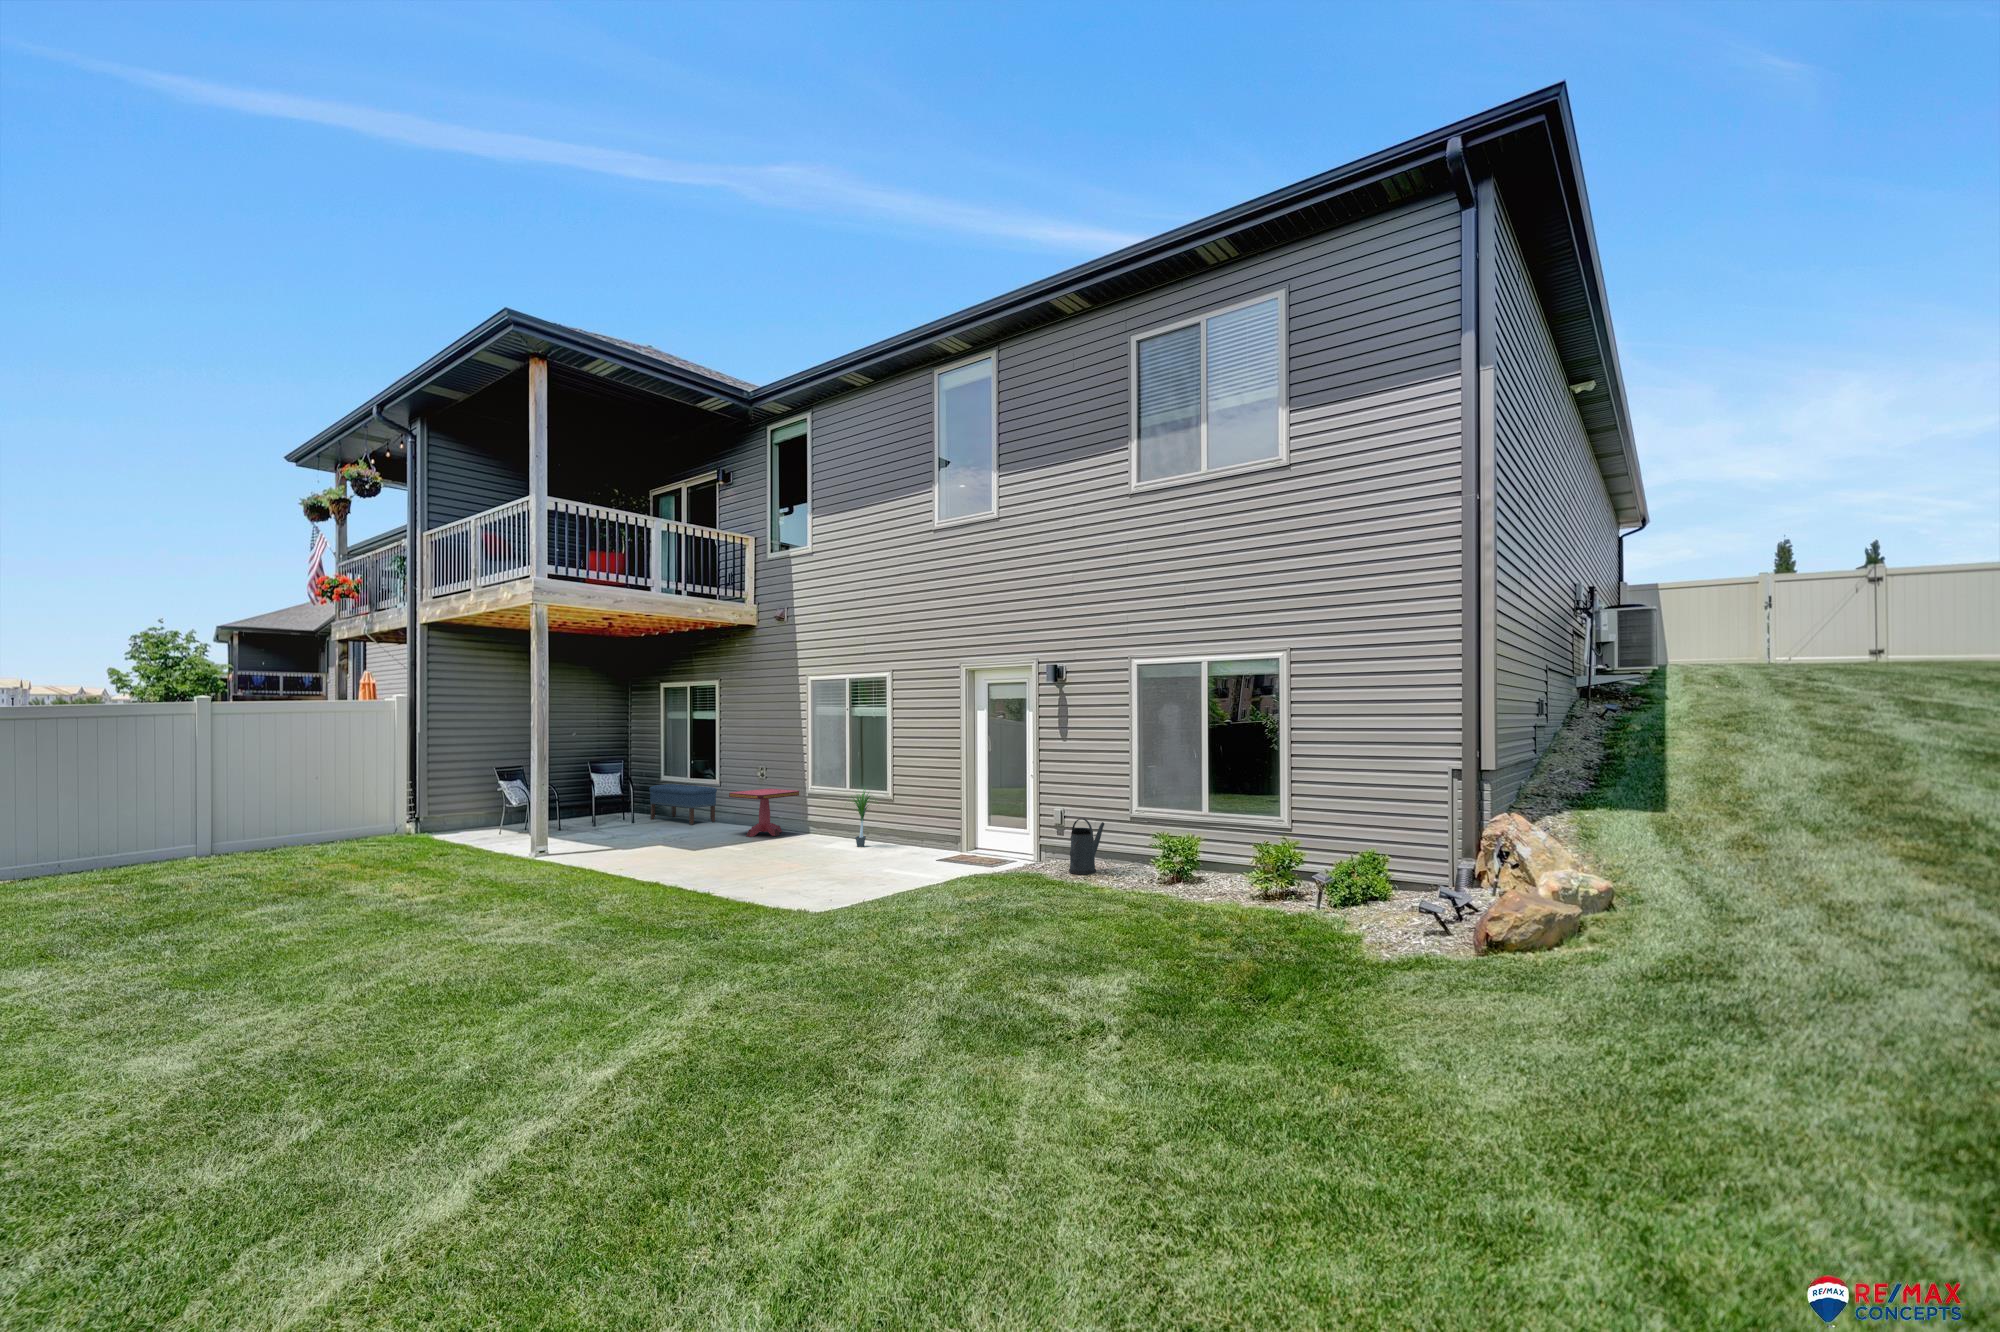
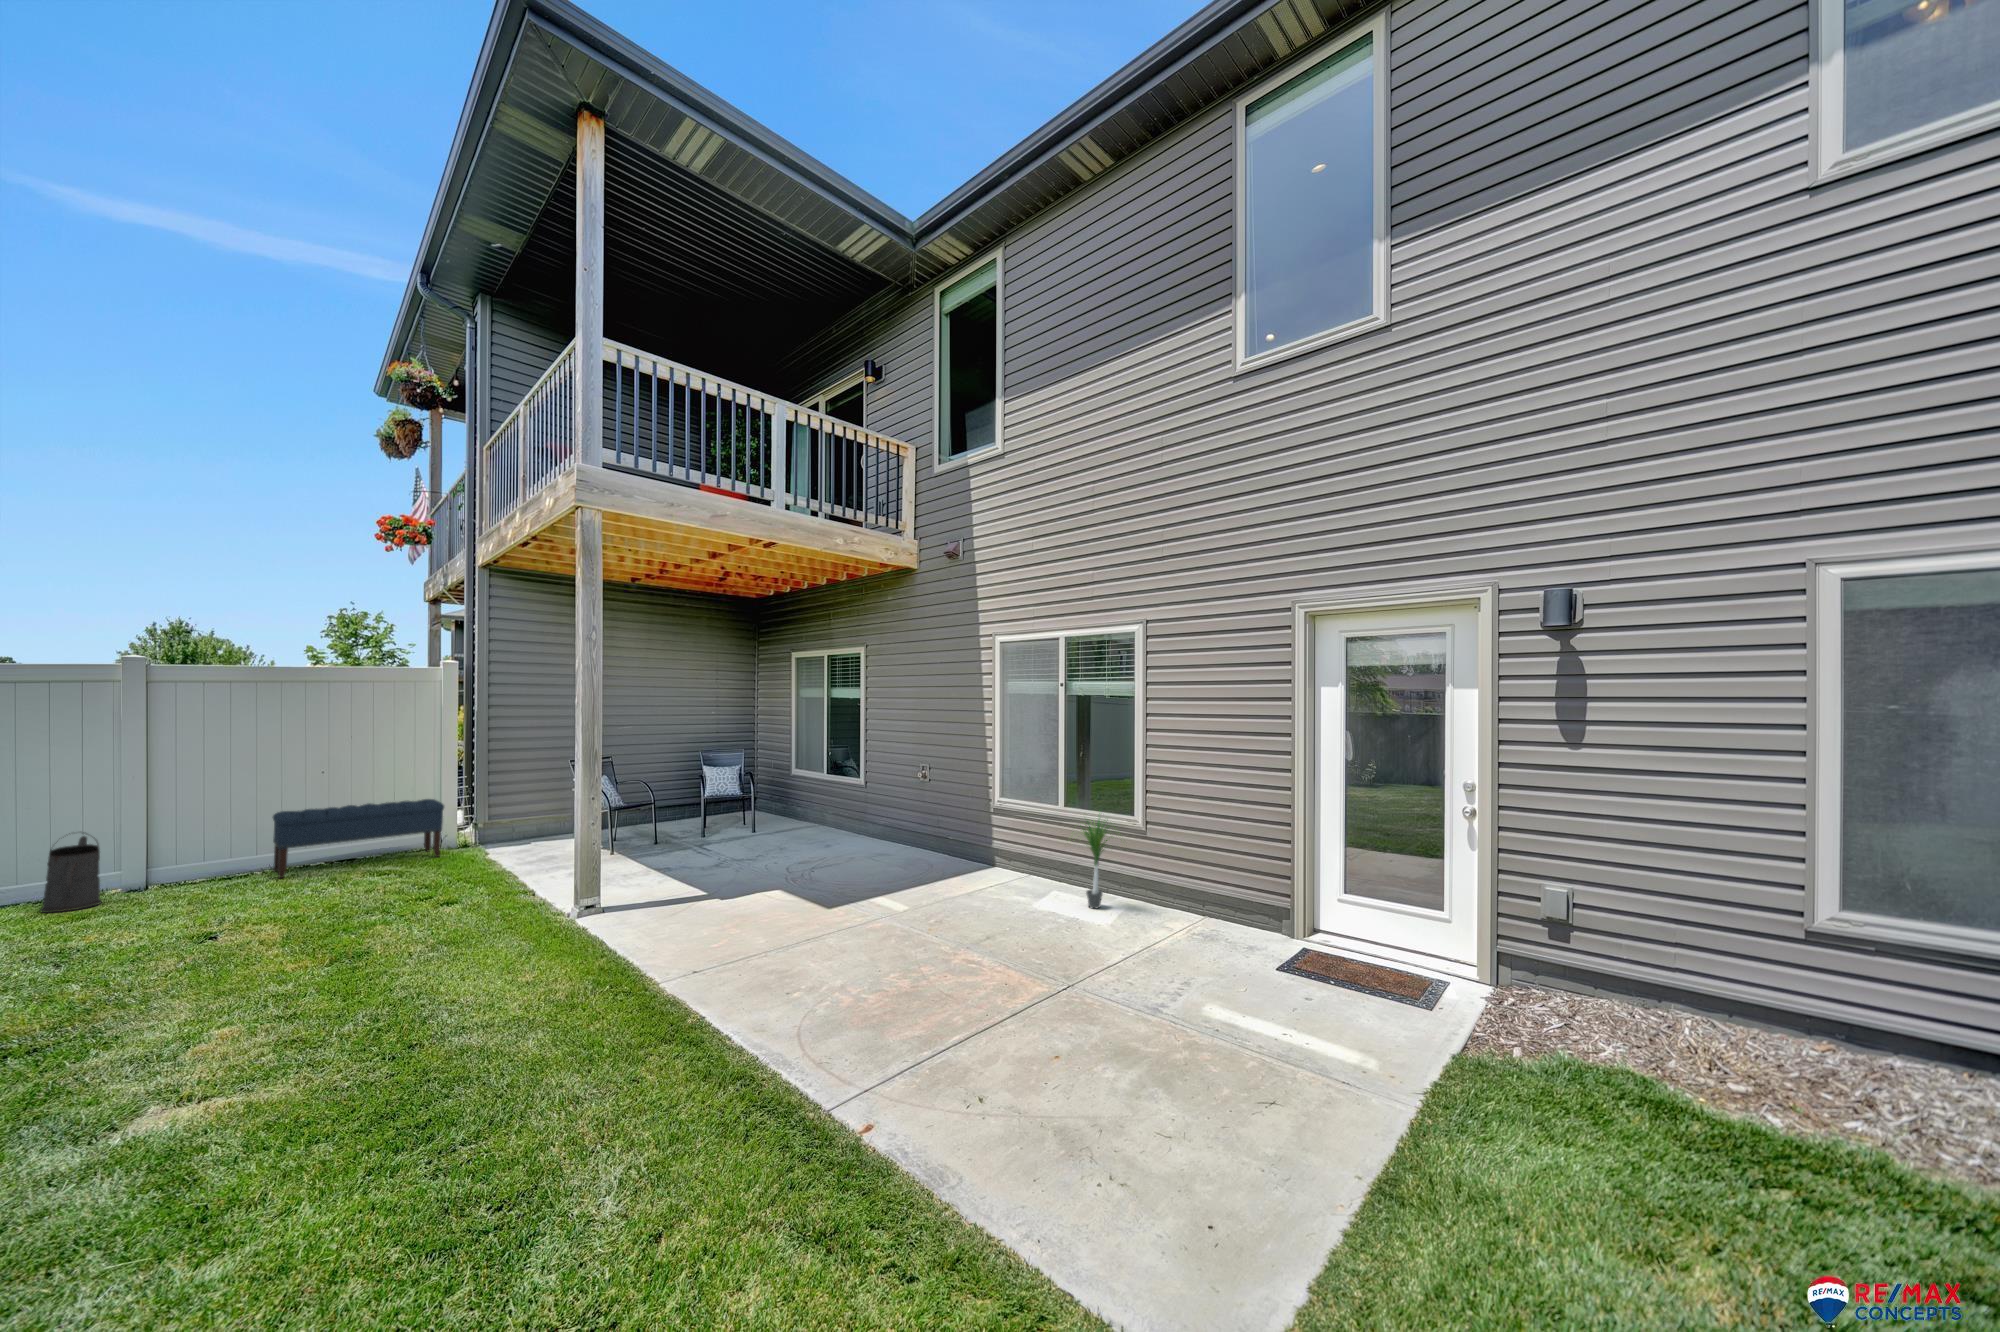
bench: present [649,784,717,825] -> present [273,799,444,878]
side table: present [729,789,799,837] -> none [882,798,982,873]
watering can: present [1069,818,1104,874] -> present [40,833,102,913]

